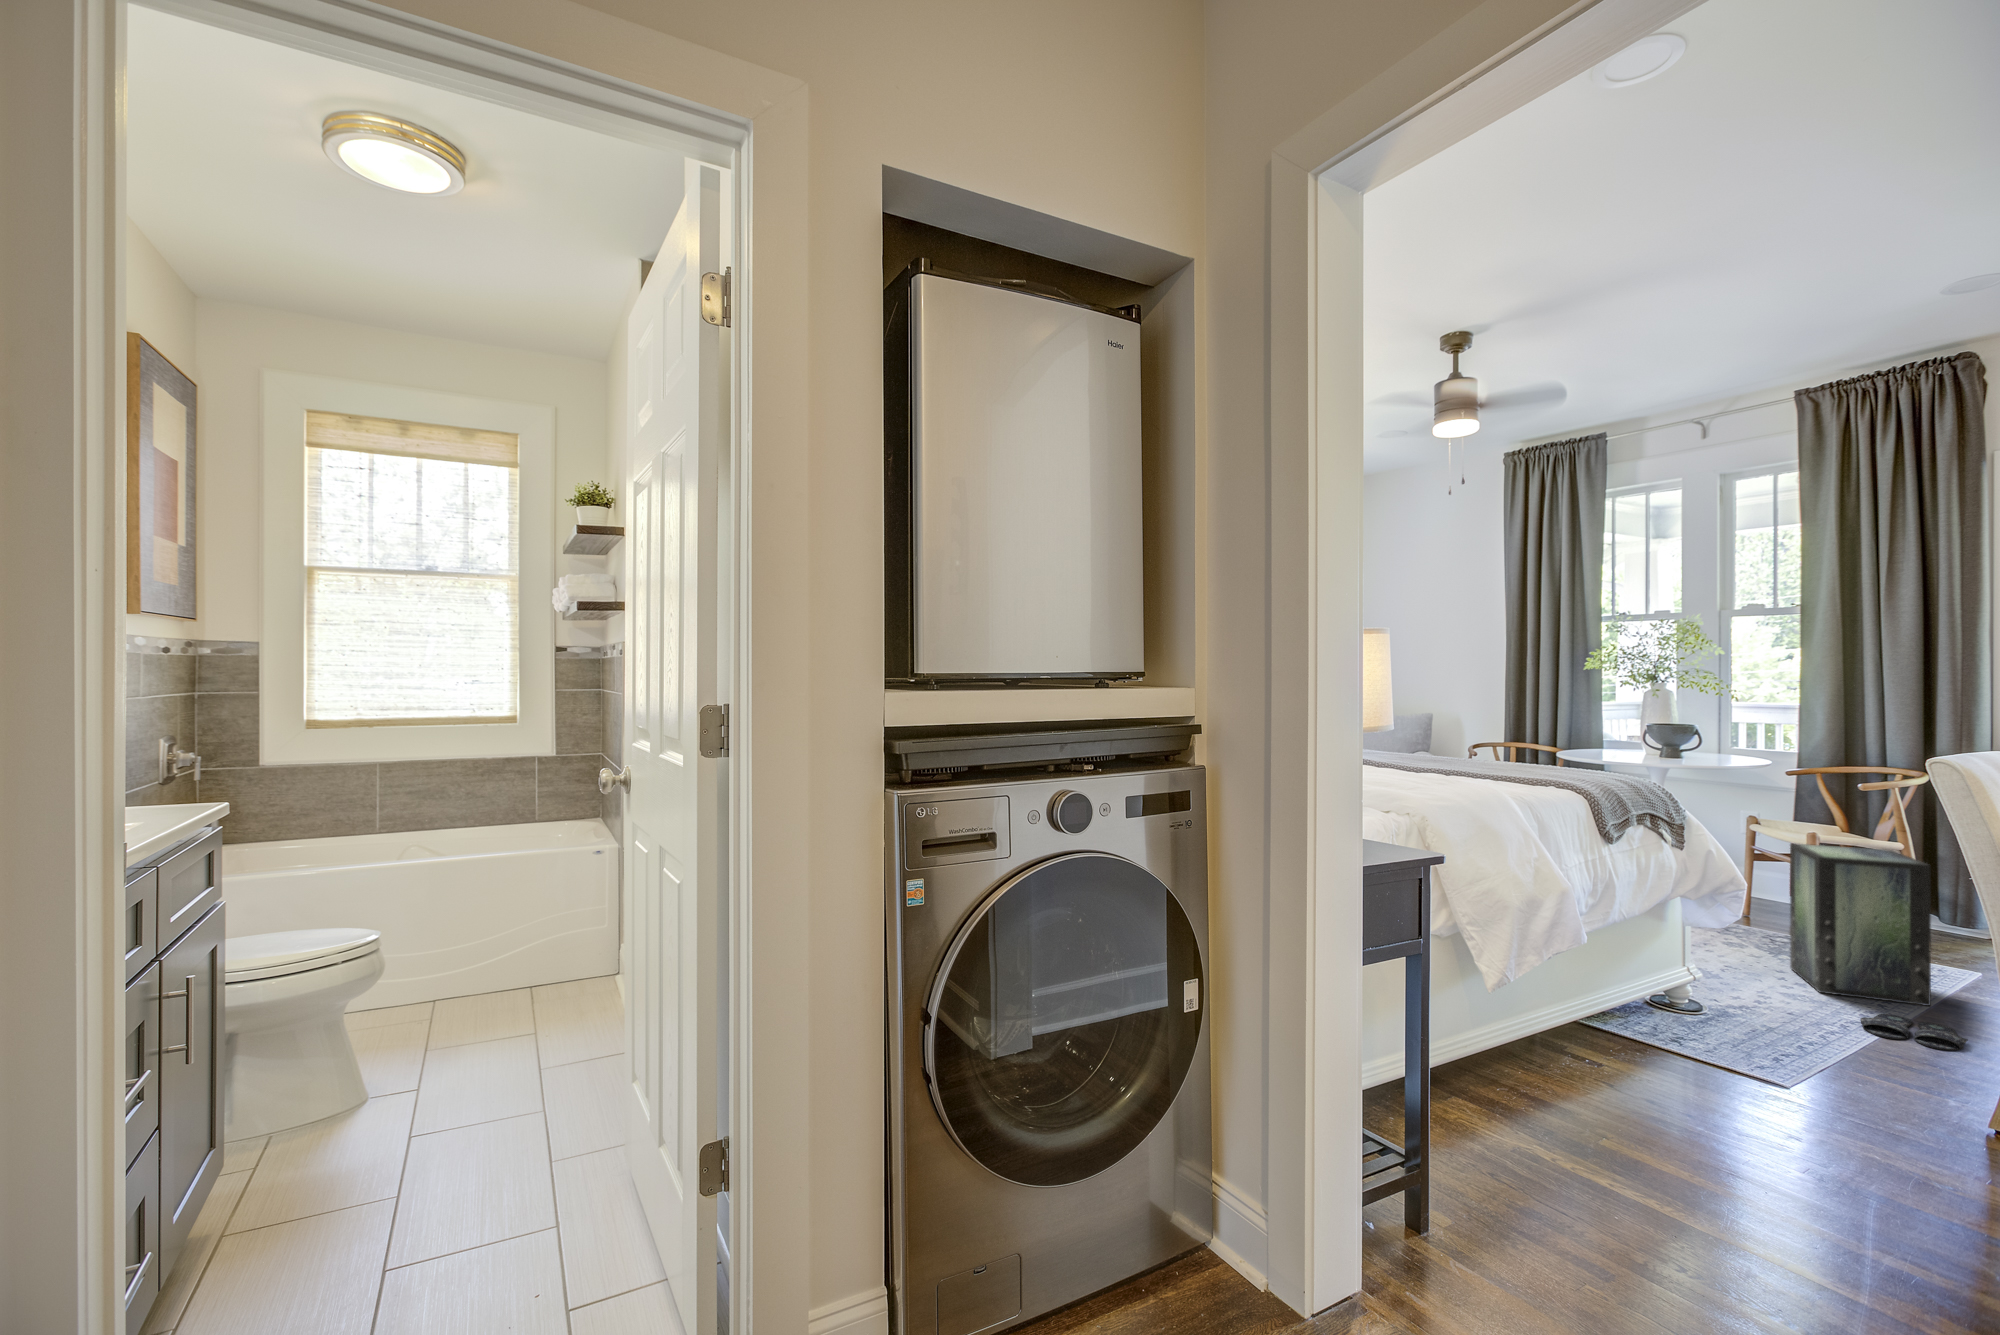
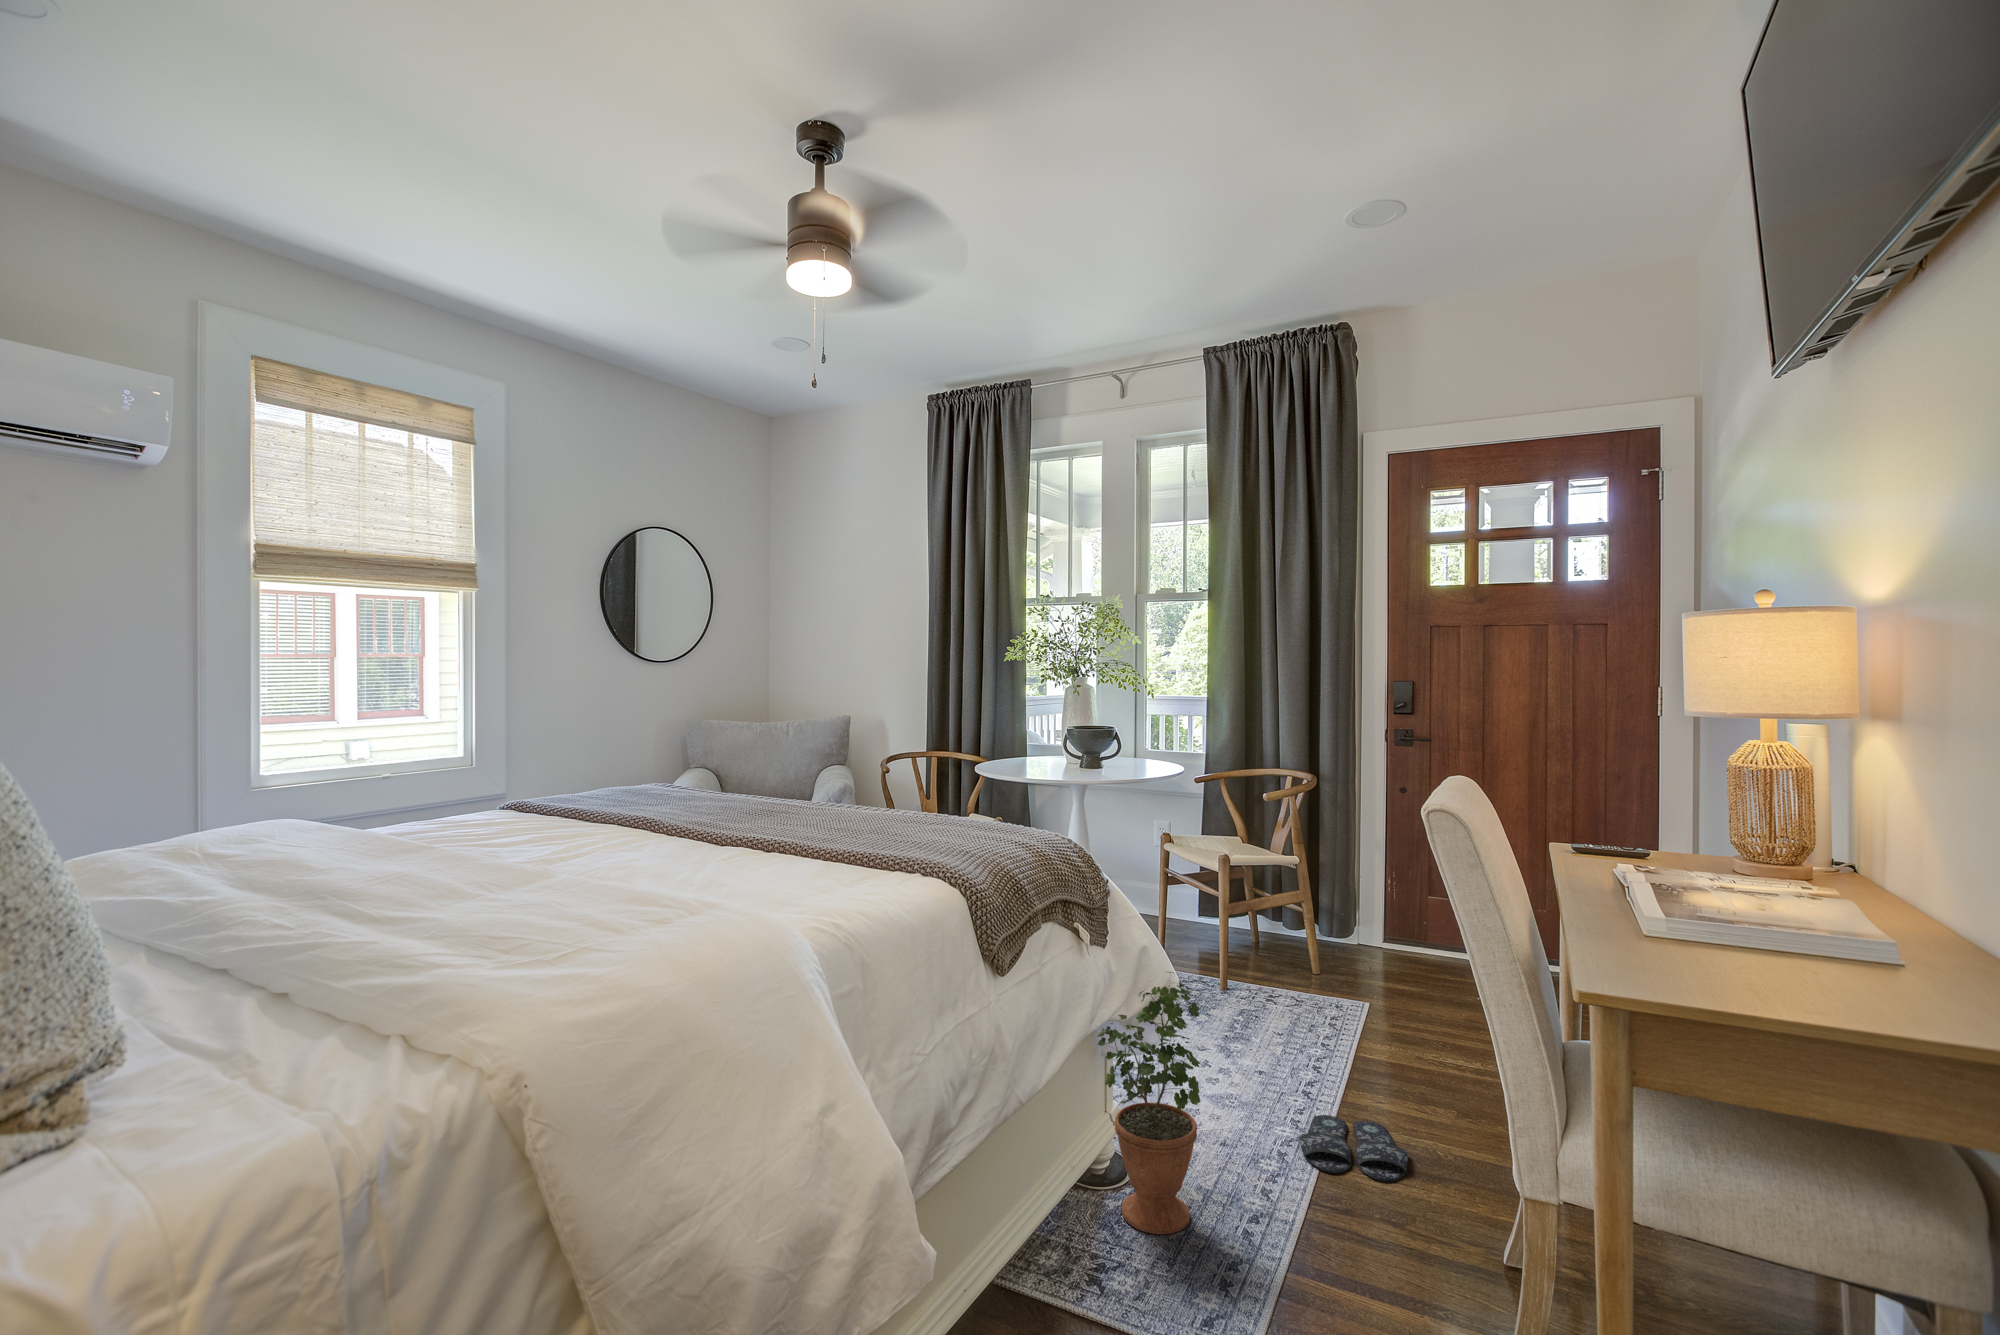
storage box: present [1790,843,1931,1006] -> none [1213,880,1353,1086]
potted plant: none [1677,875,1761,1036] -> present [1097,972,1200,1234]

